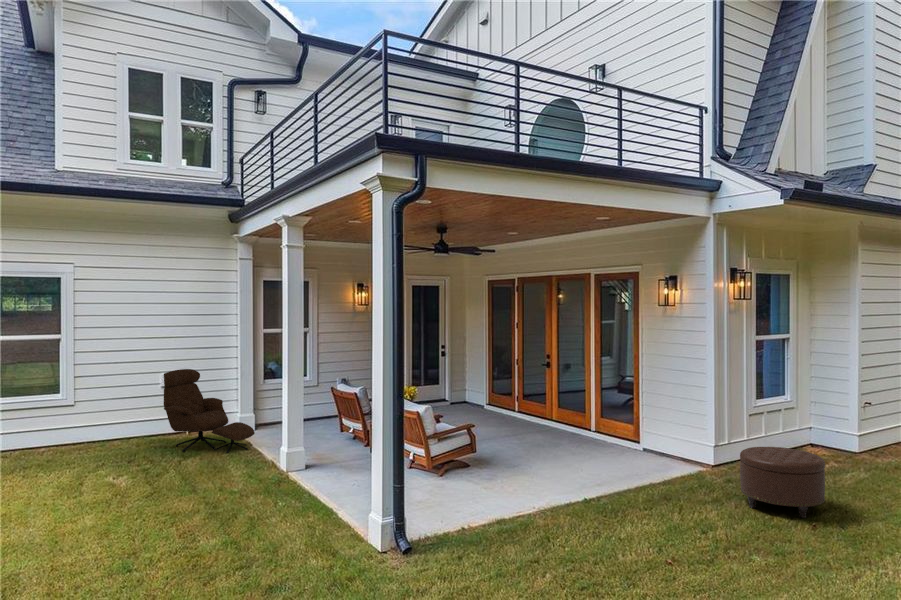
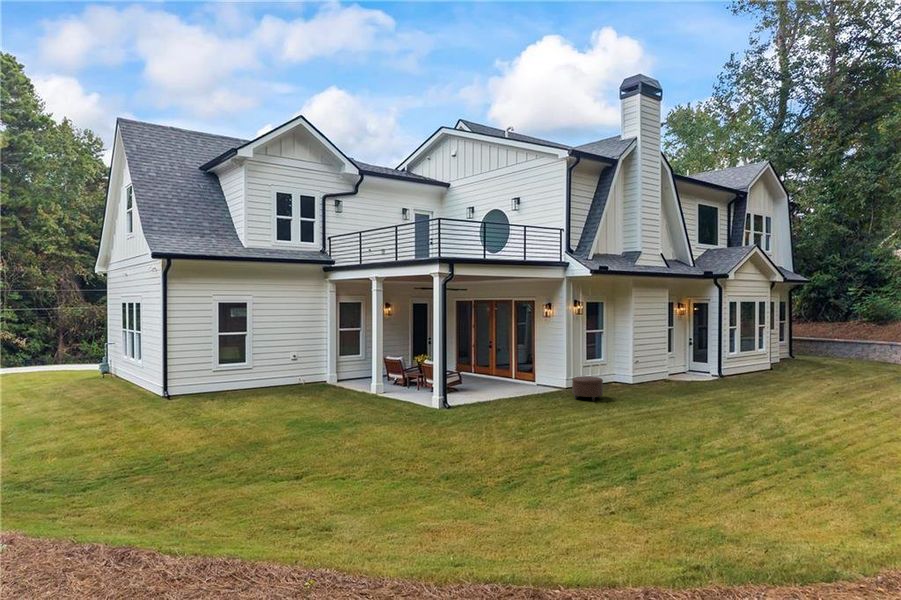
lounge chair: present [164,369,255,453] -> none [299,350,345,391]

